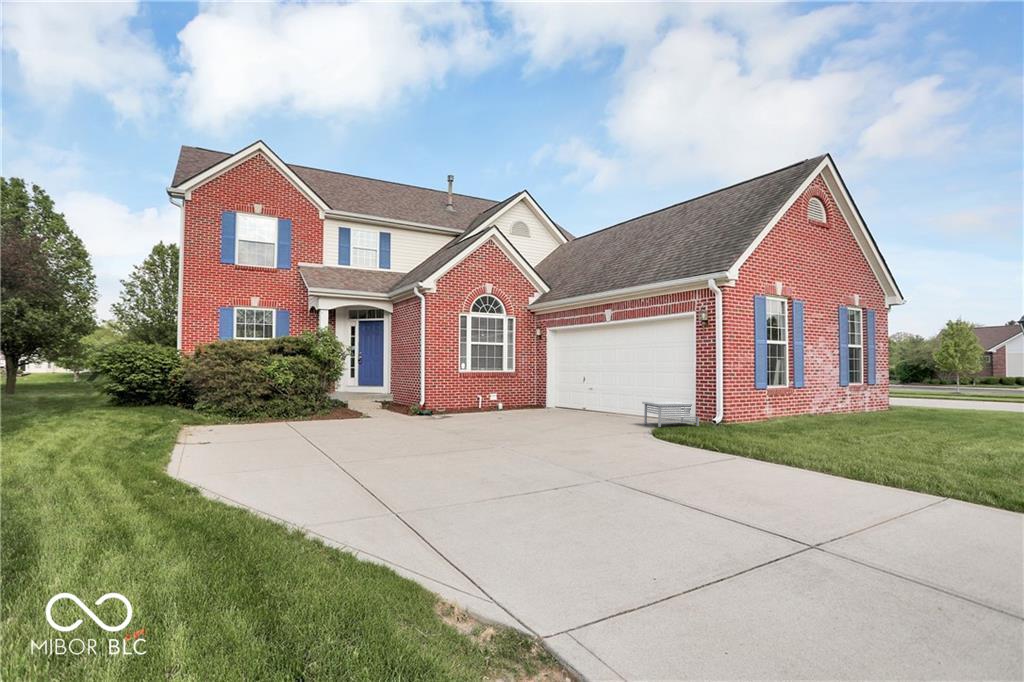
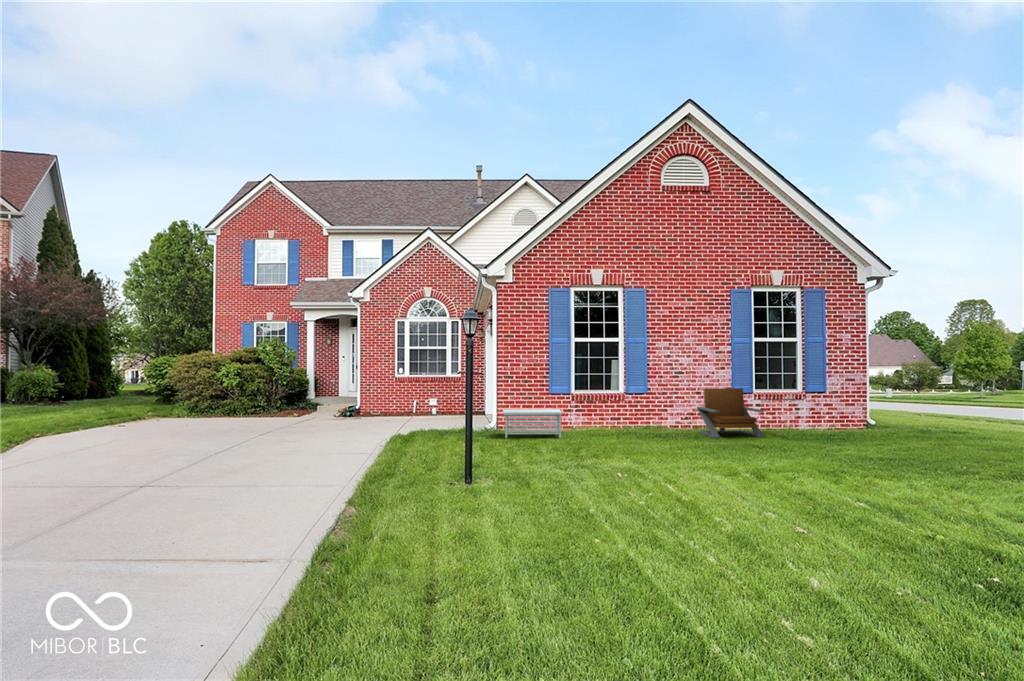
lounge chair: none [769,385,825,423] -> present [697,388,764,438]

